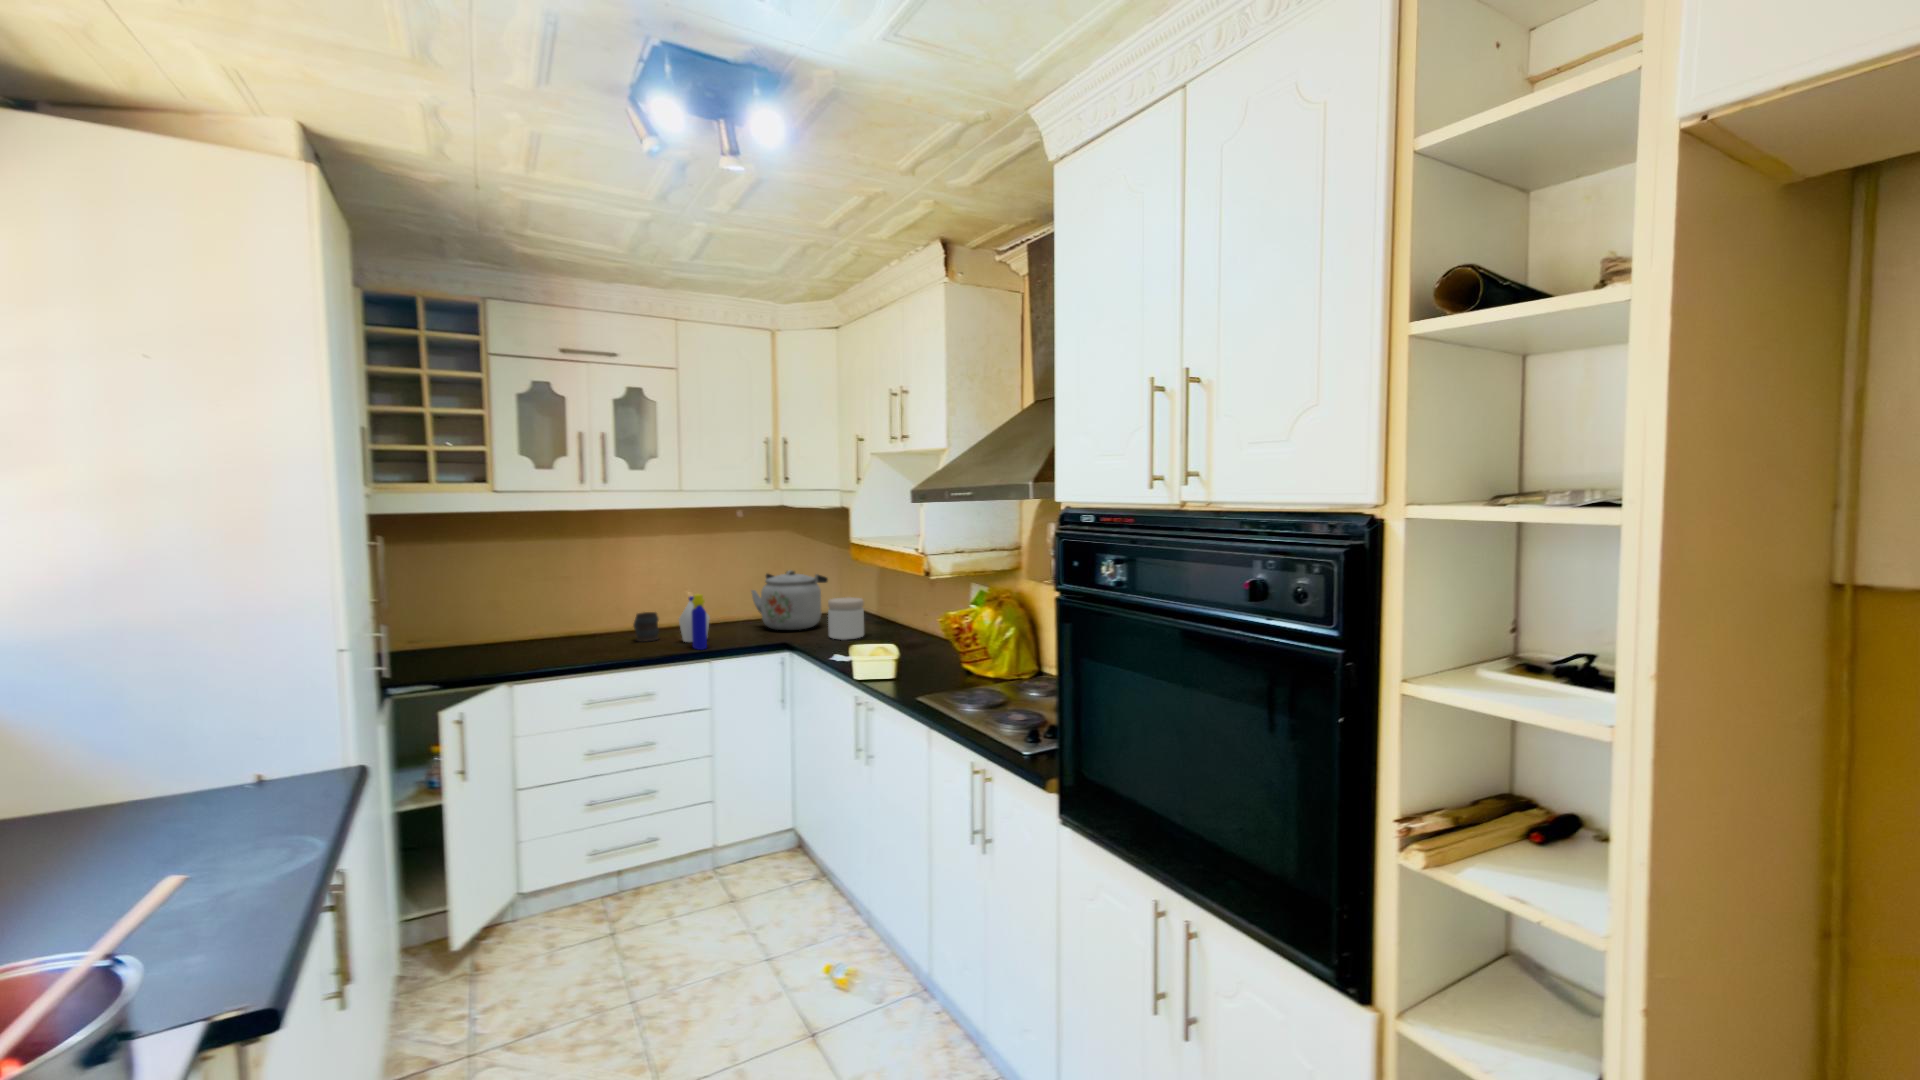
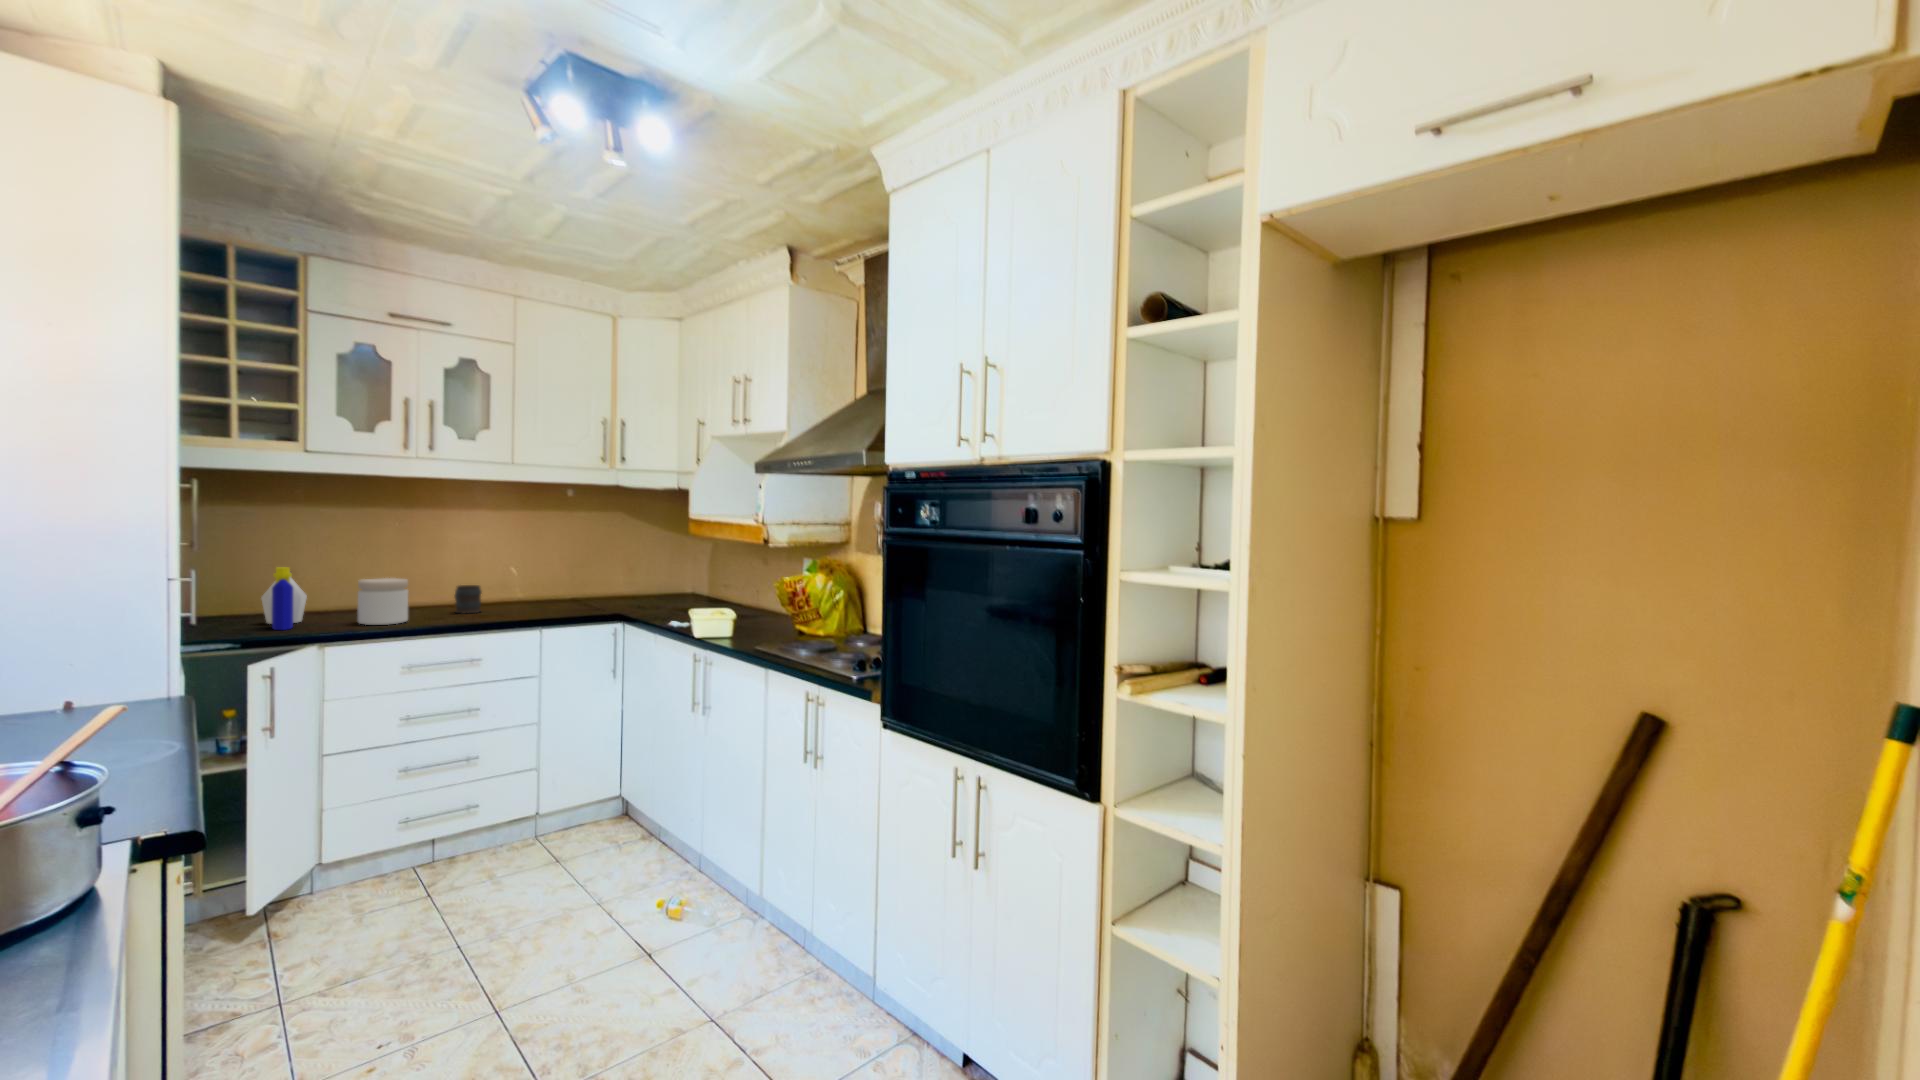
kettle: present [751,570,828,630] -> none [579,549,659,607]
bottle: present [679,594,710,650] -> present [261,567,307,630]
jar: present [828,597,864,640] -> present [358,578,408,625]

